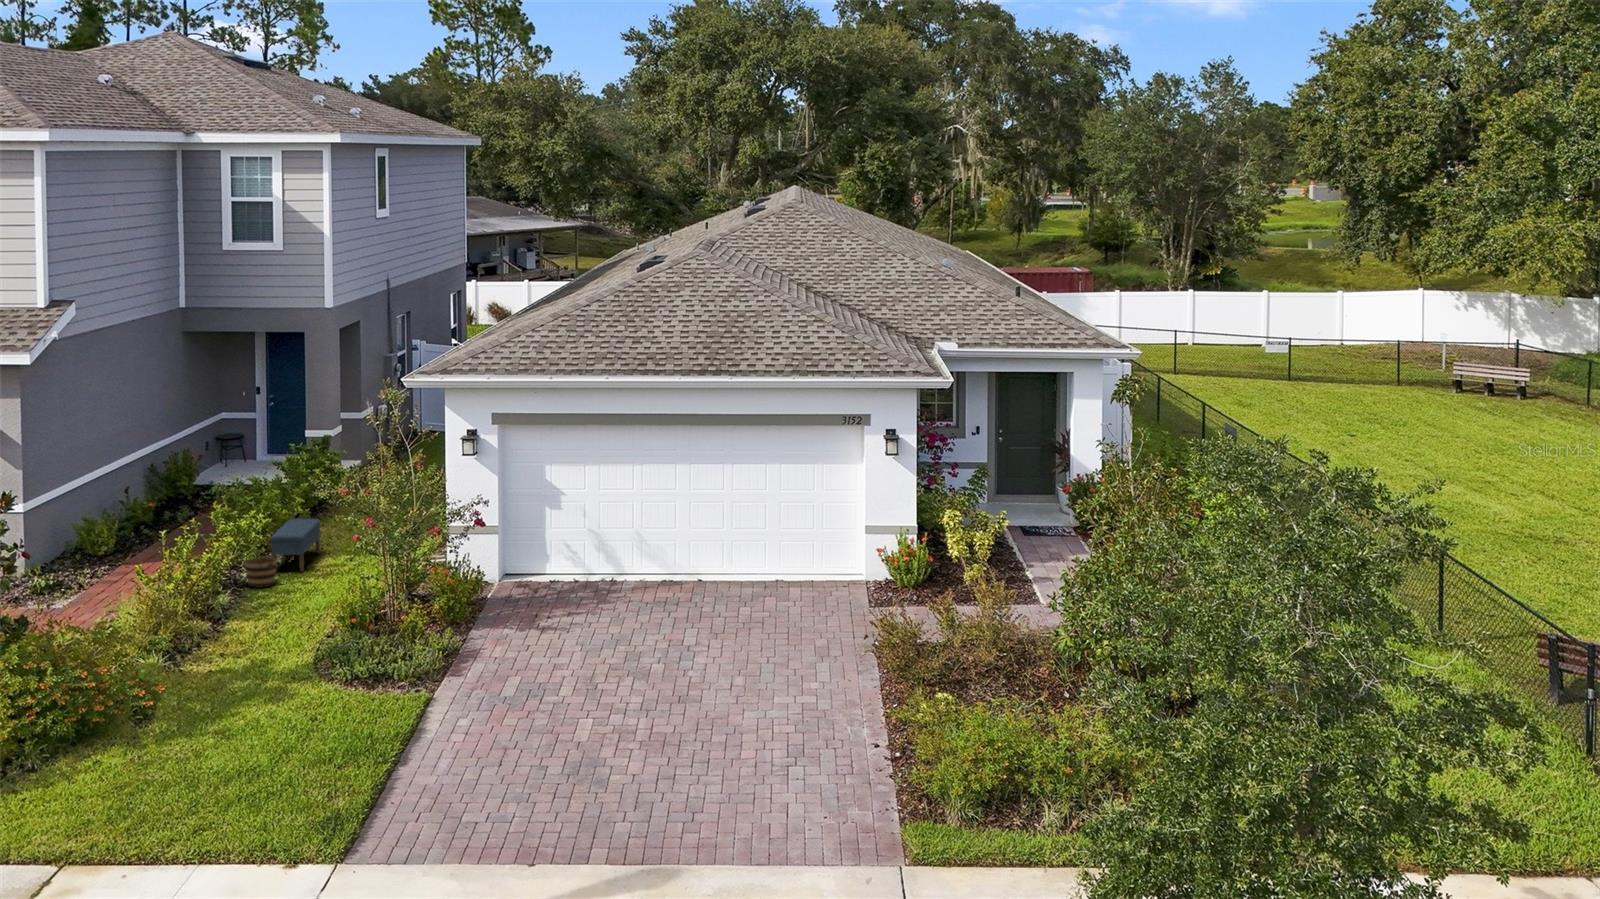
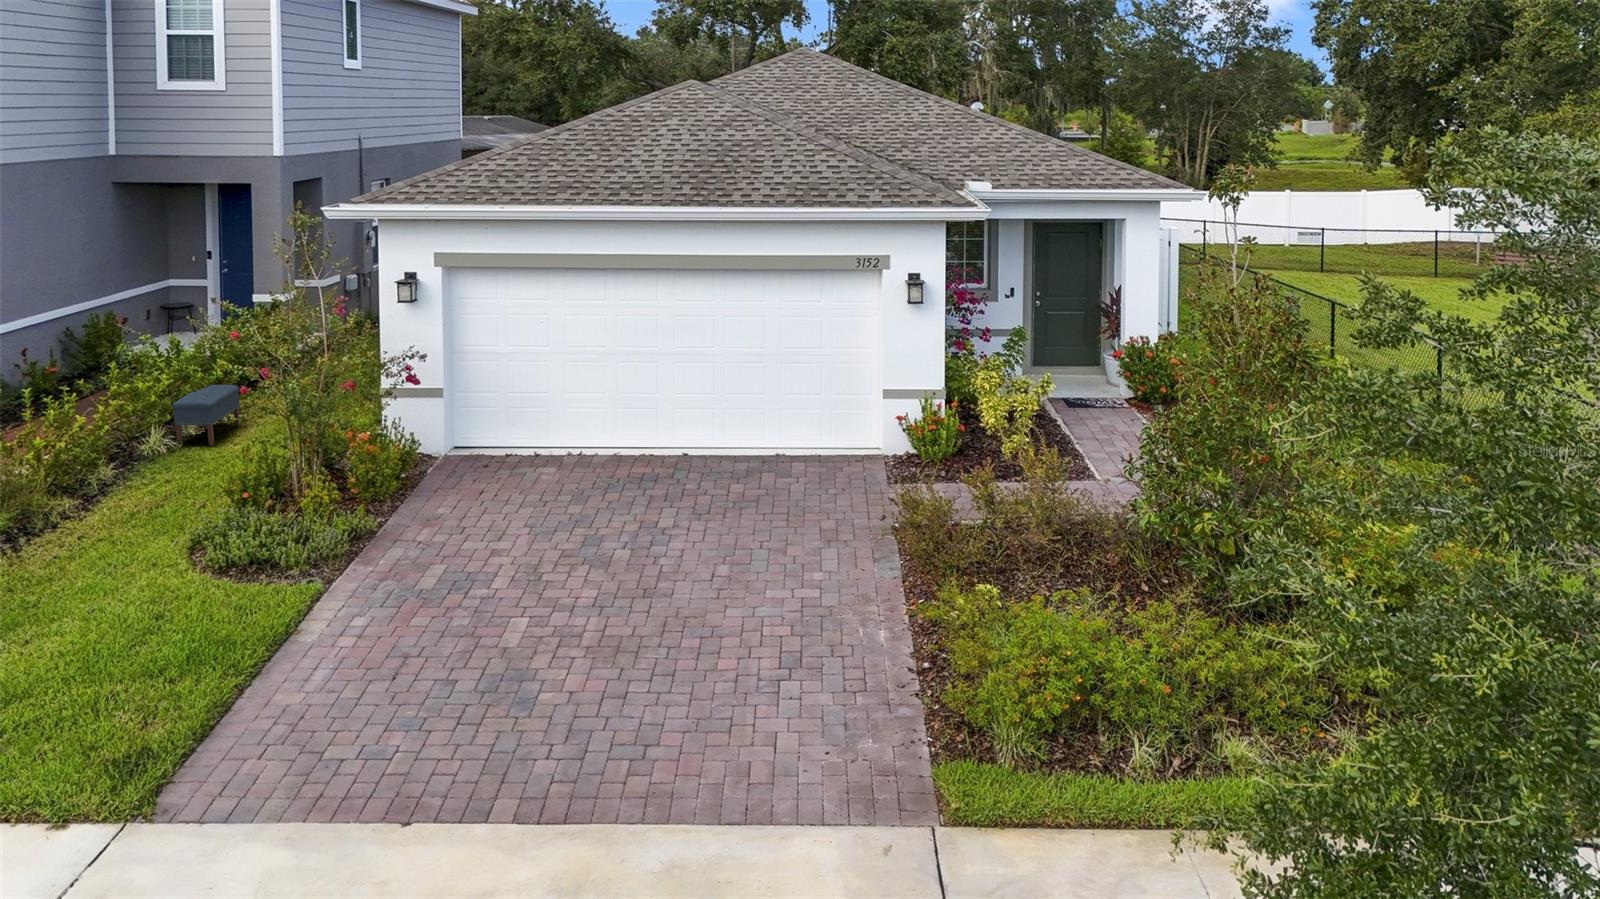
bucket: present [244,557,277,588] -> none [137,427,177,463]

